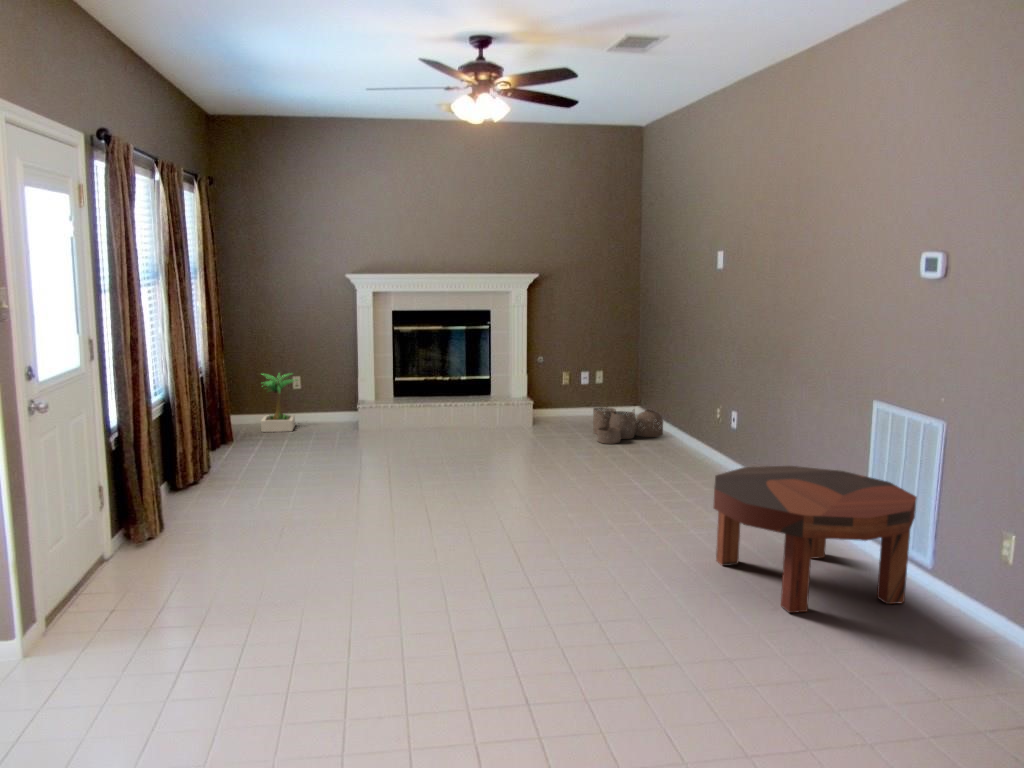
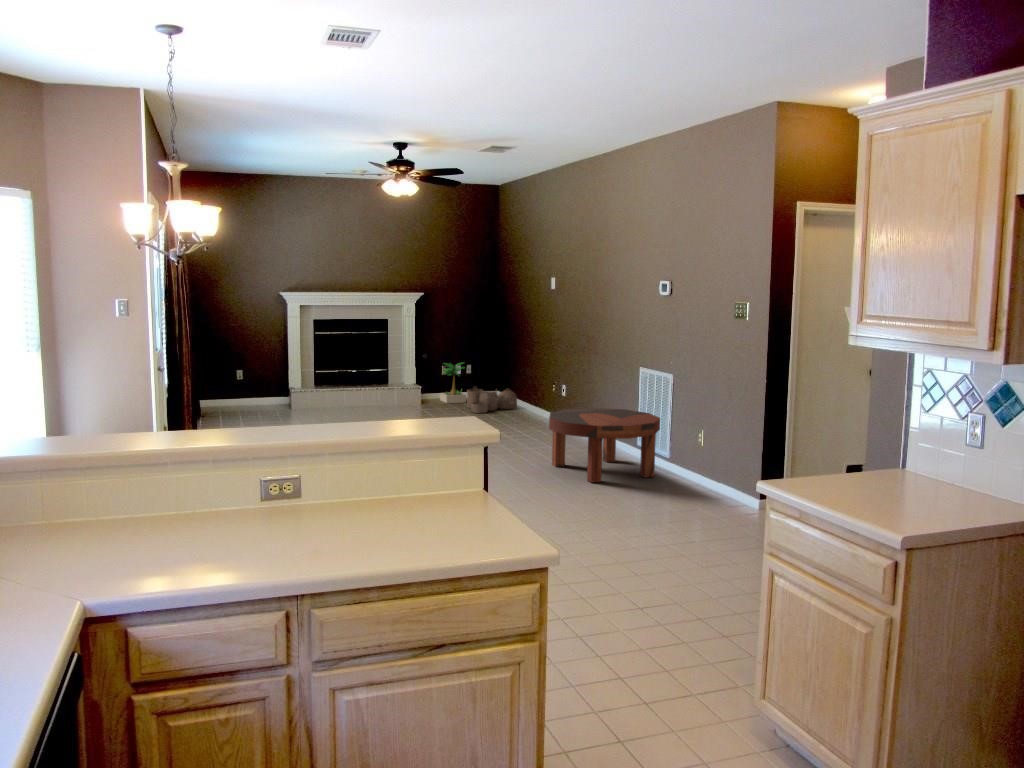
potted plant: present [261,374,297,432] -> present [440,363,466,403]

